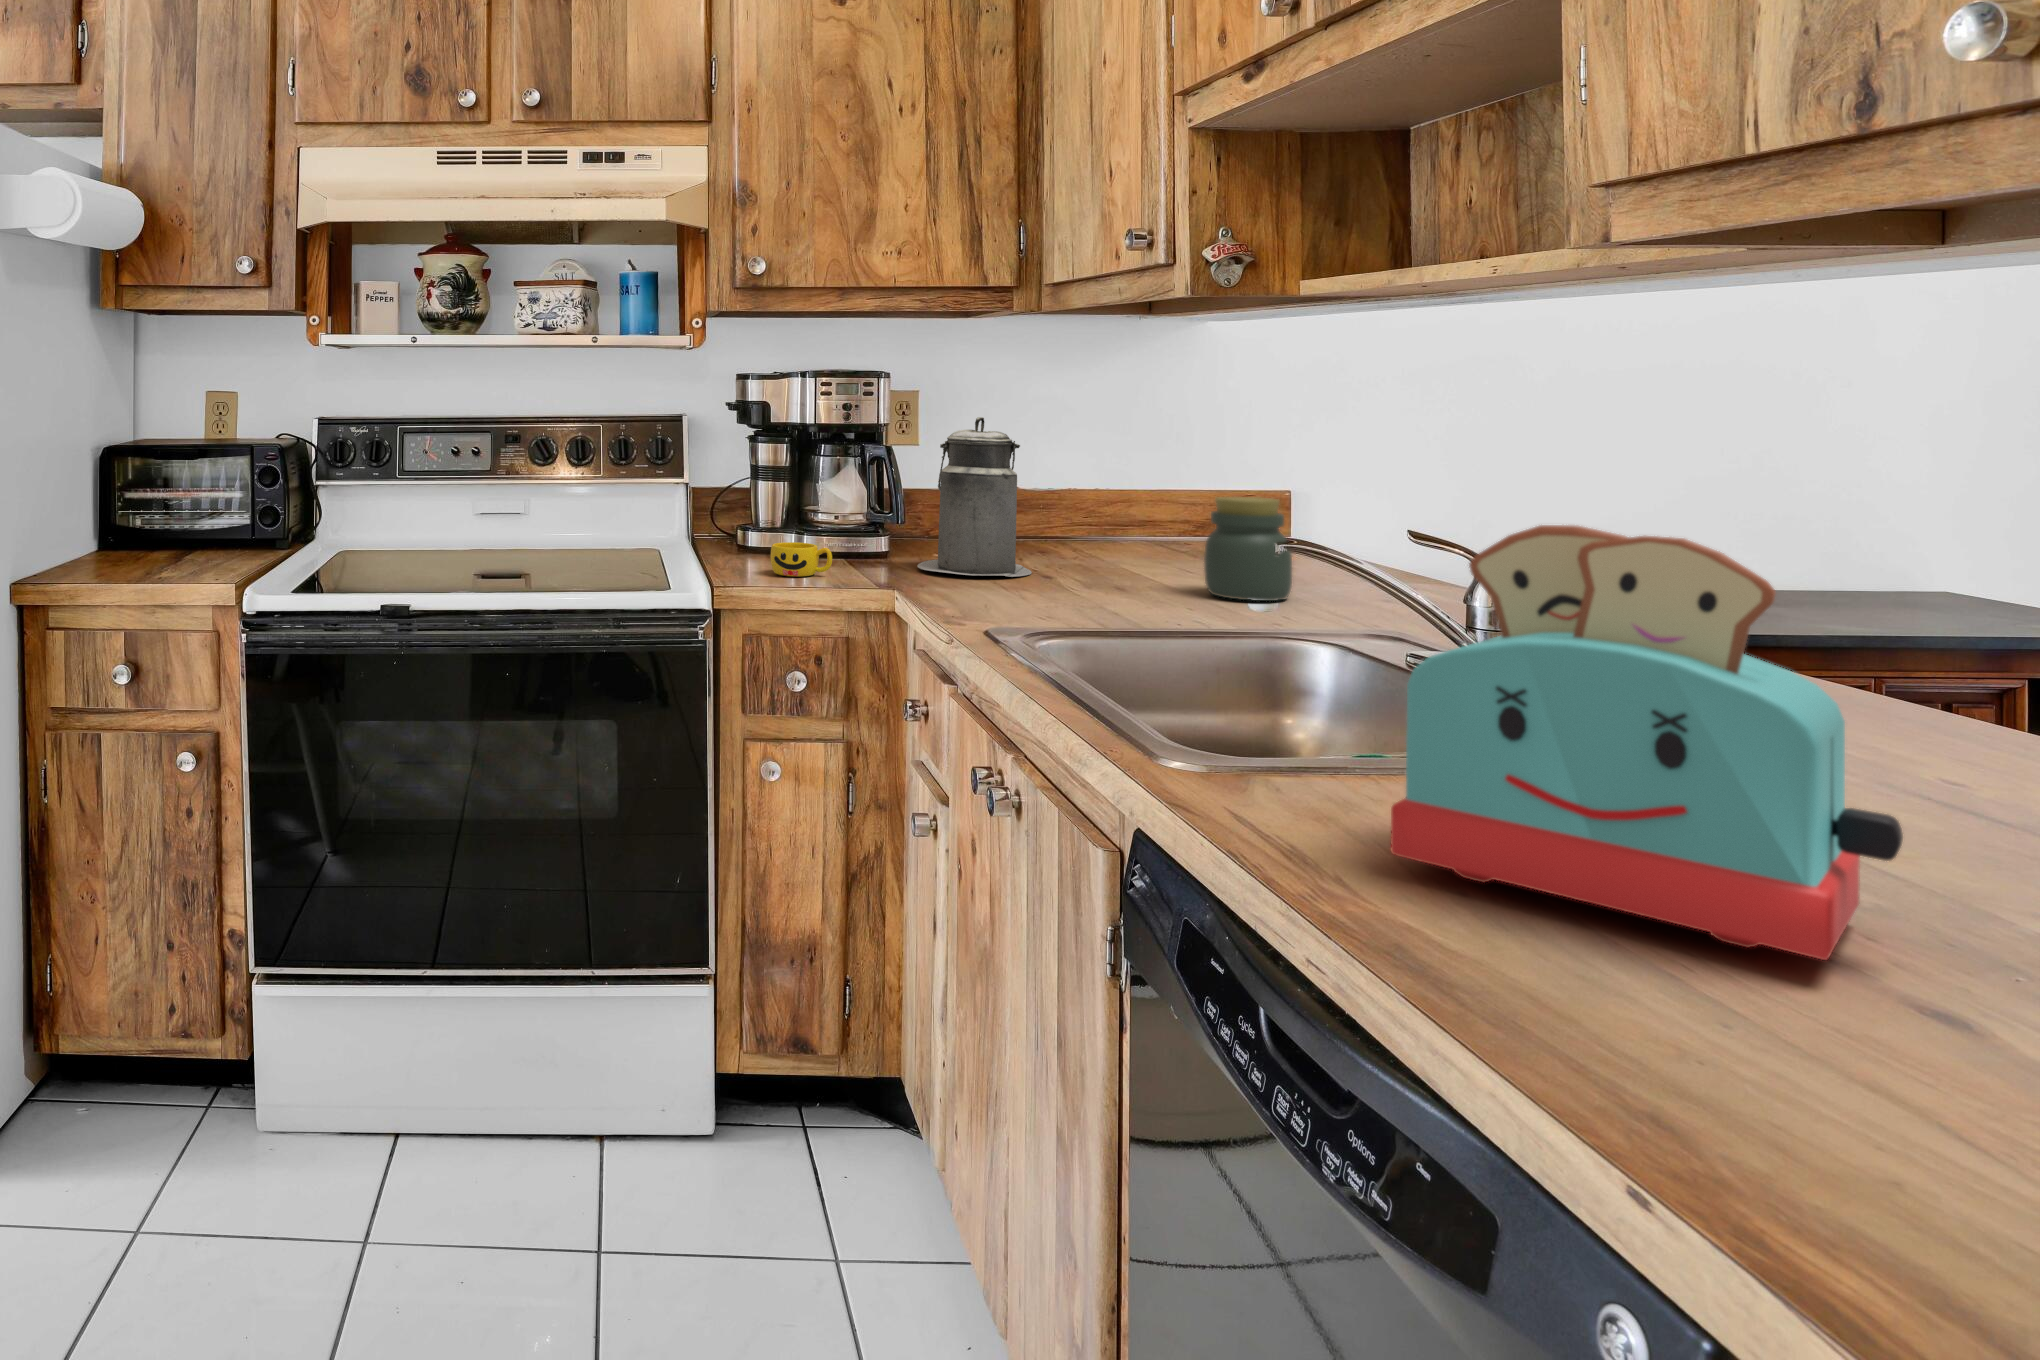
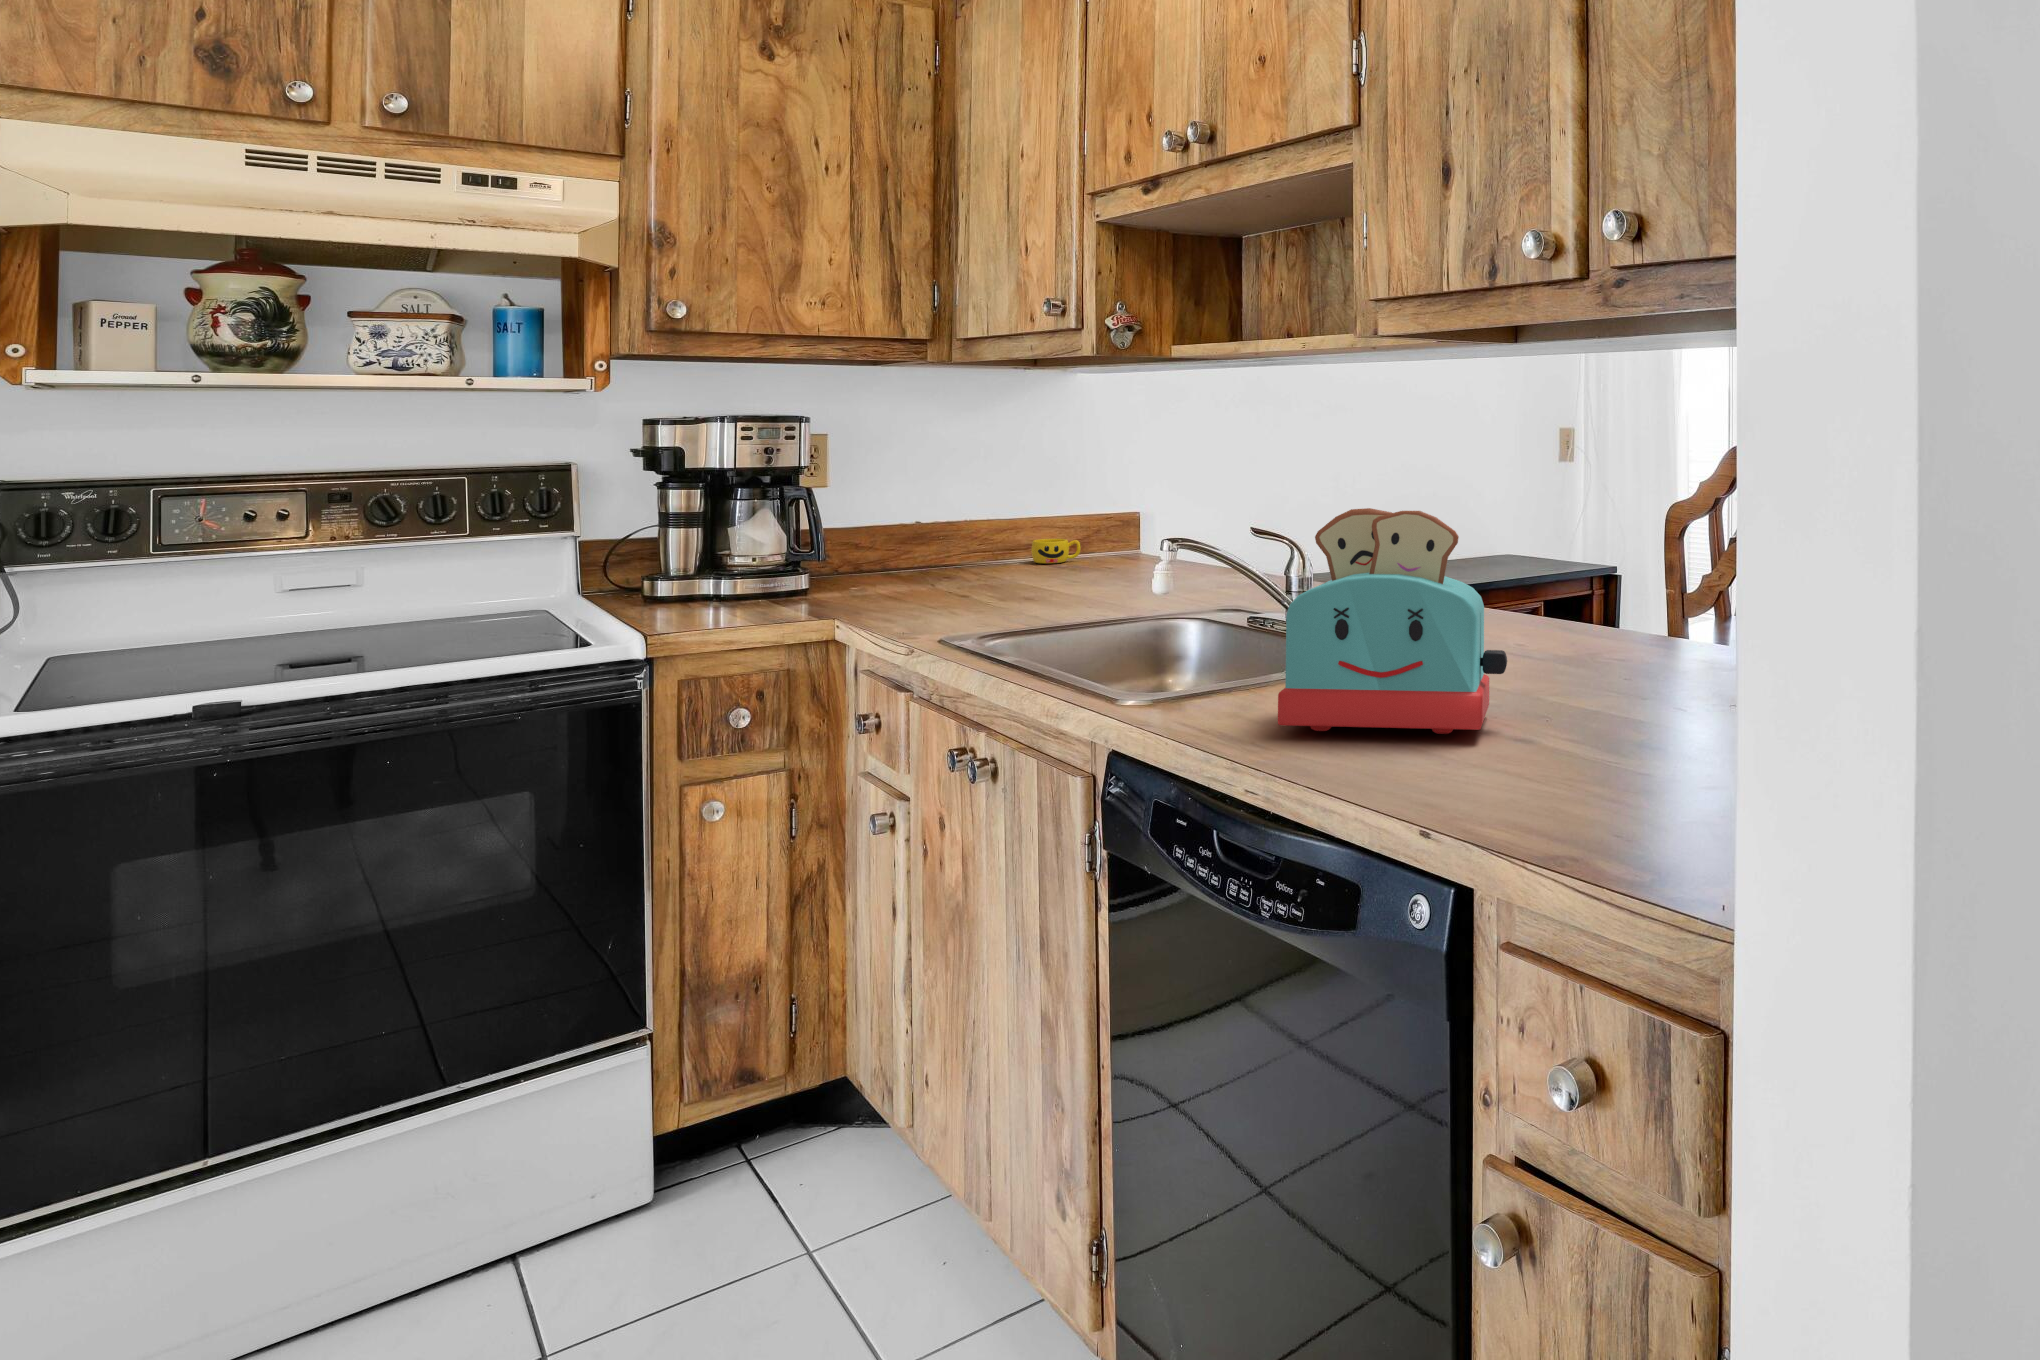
canister: present [917,417,1032,577] -> none [850,457,956,600]
jar: present [1204,497,1292,601] -> none [1101,515,1164,595]
cup: present [770,542,832,576] -> present [1031,539,1081,563]

